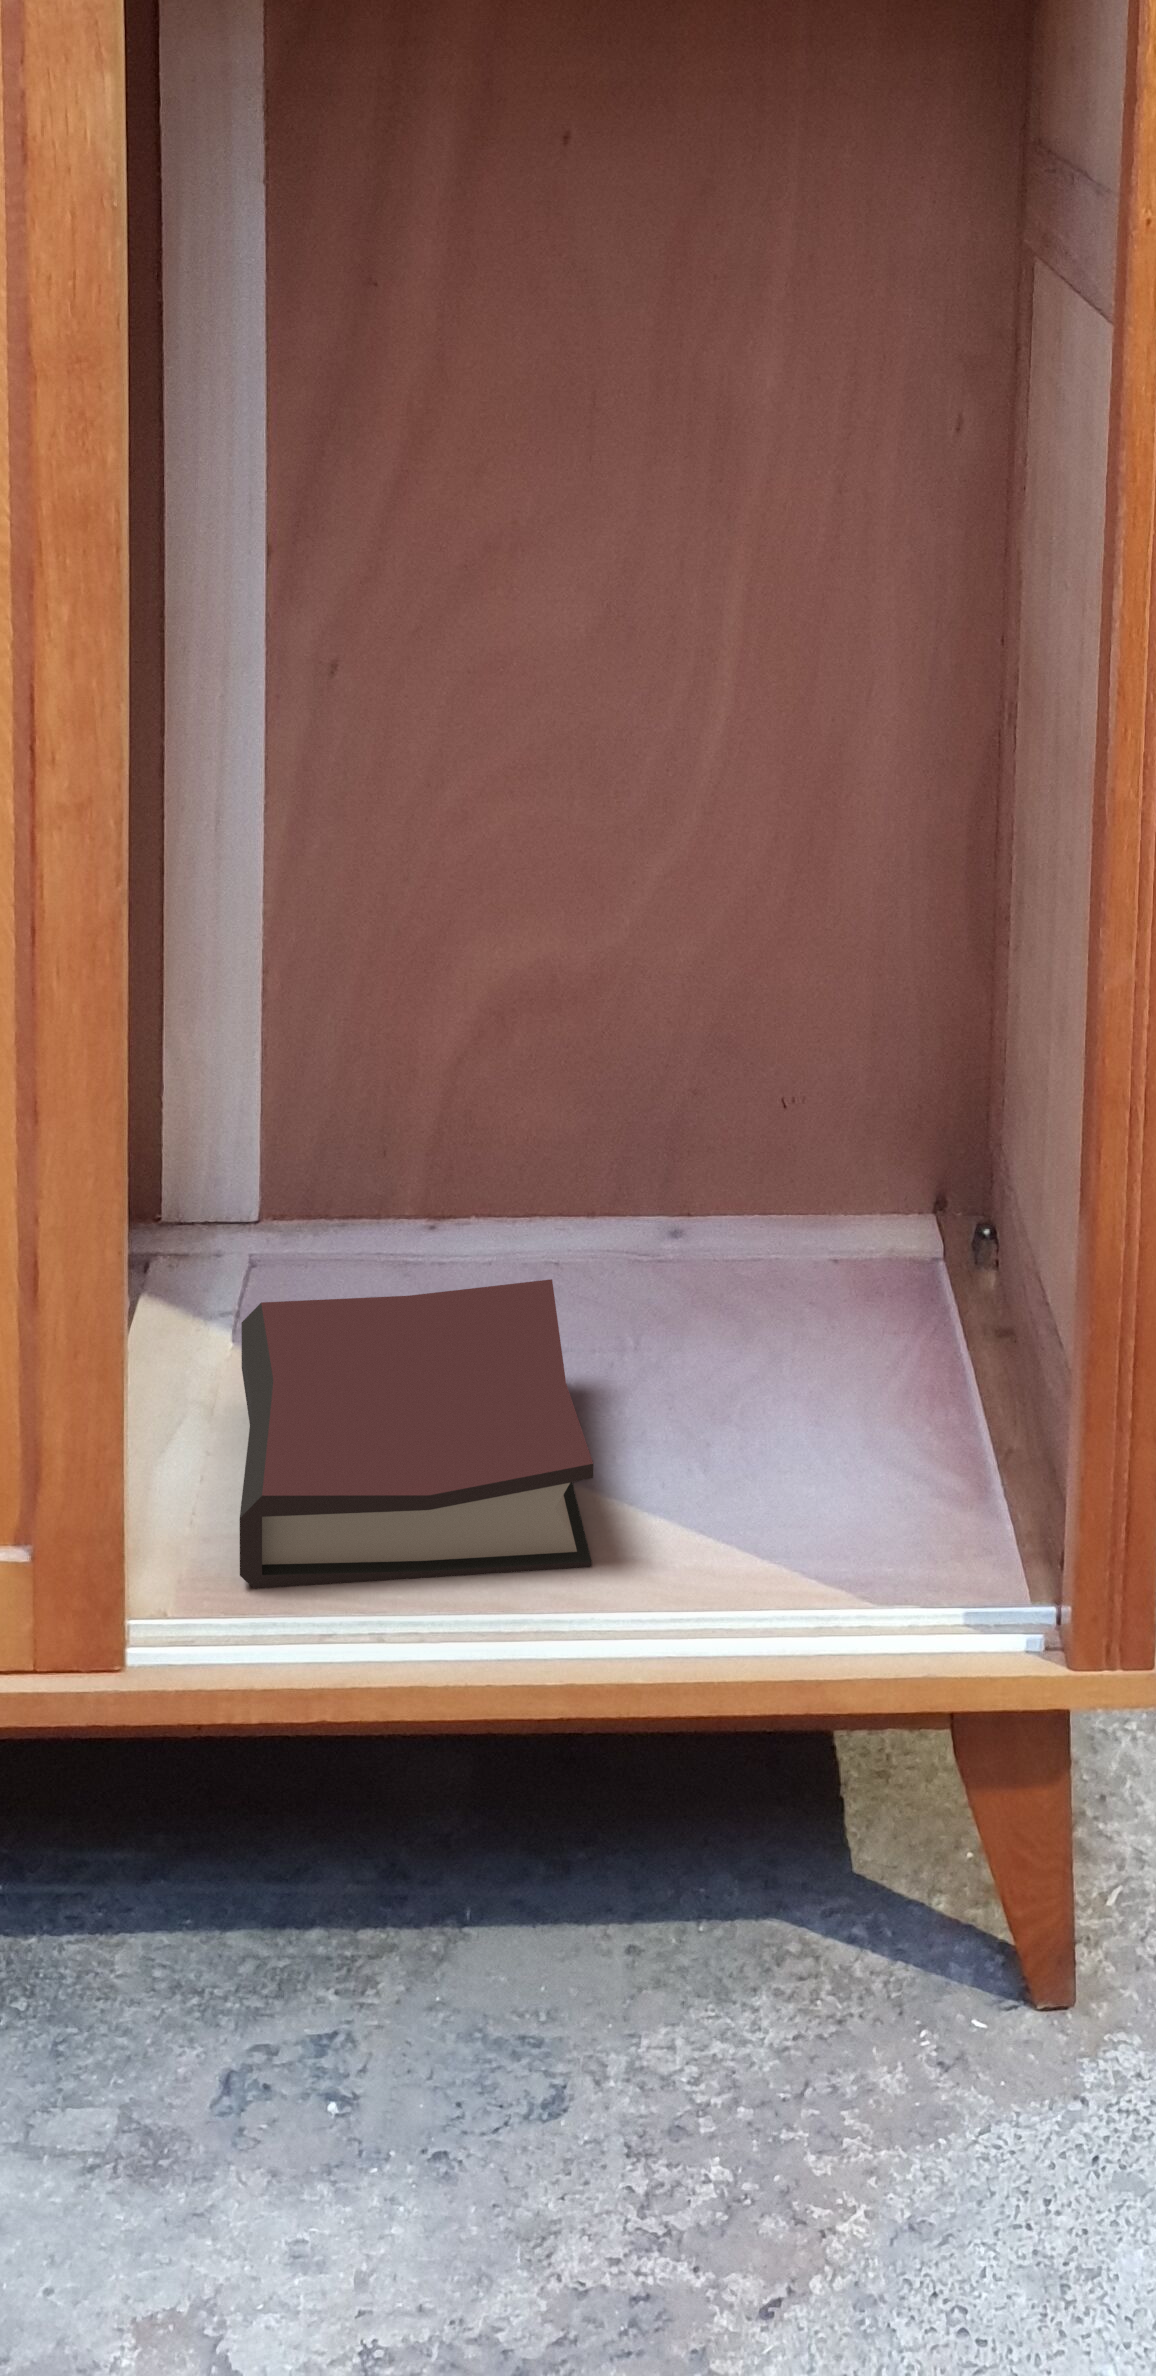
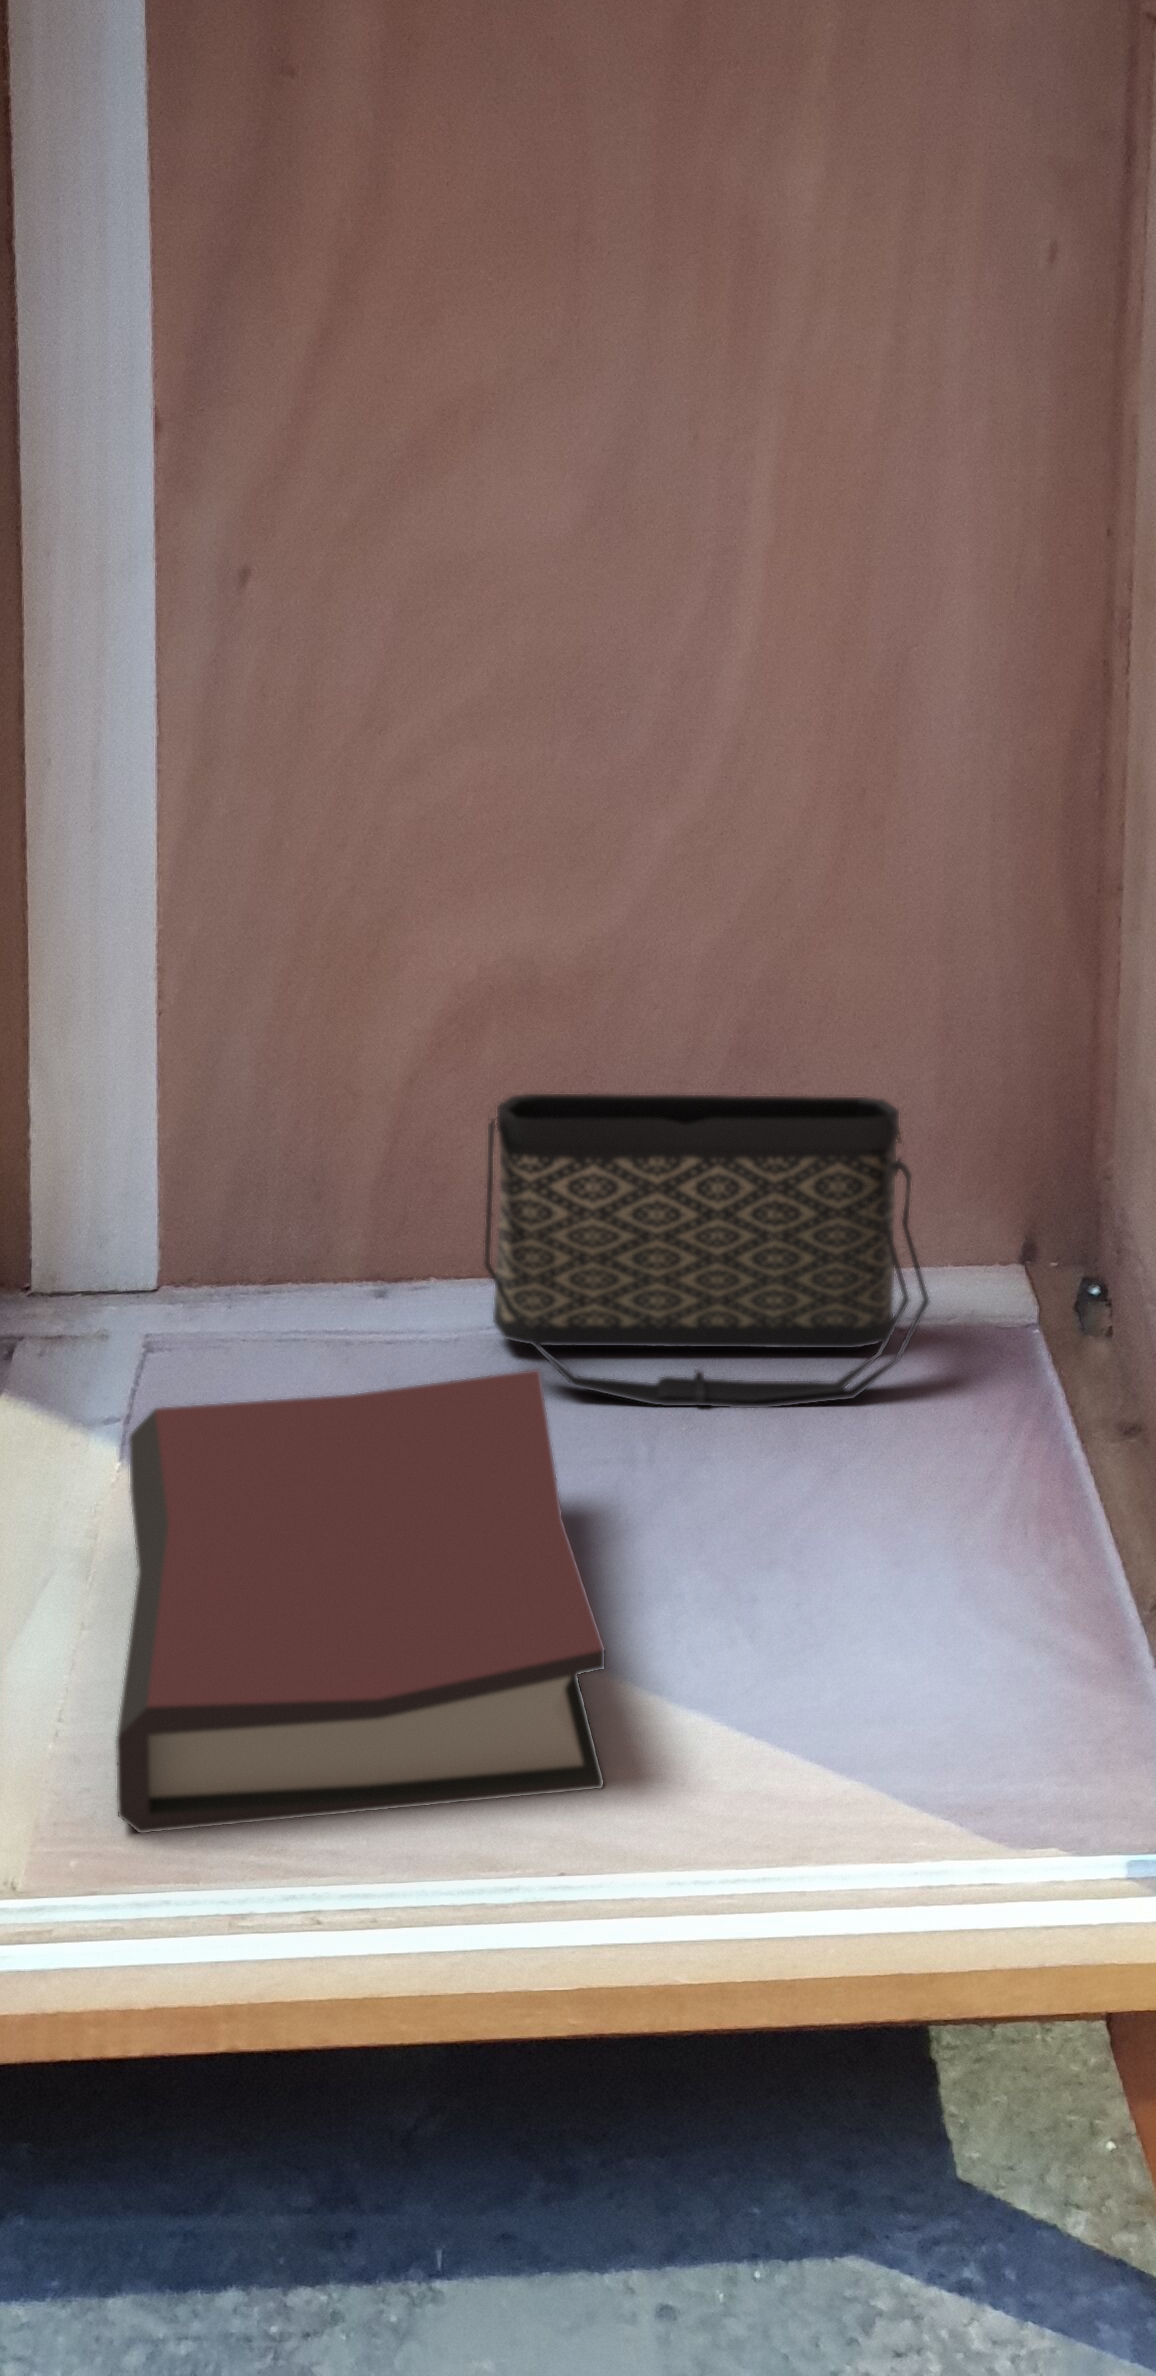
handbag: none [512,1076,857,1322] -> present [485,1094,929,1408]

